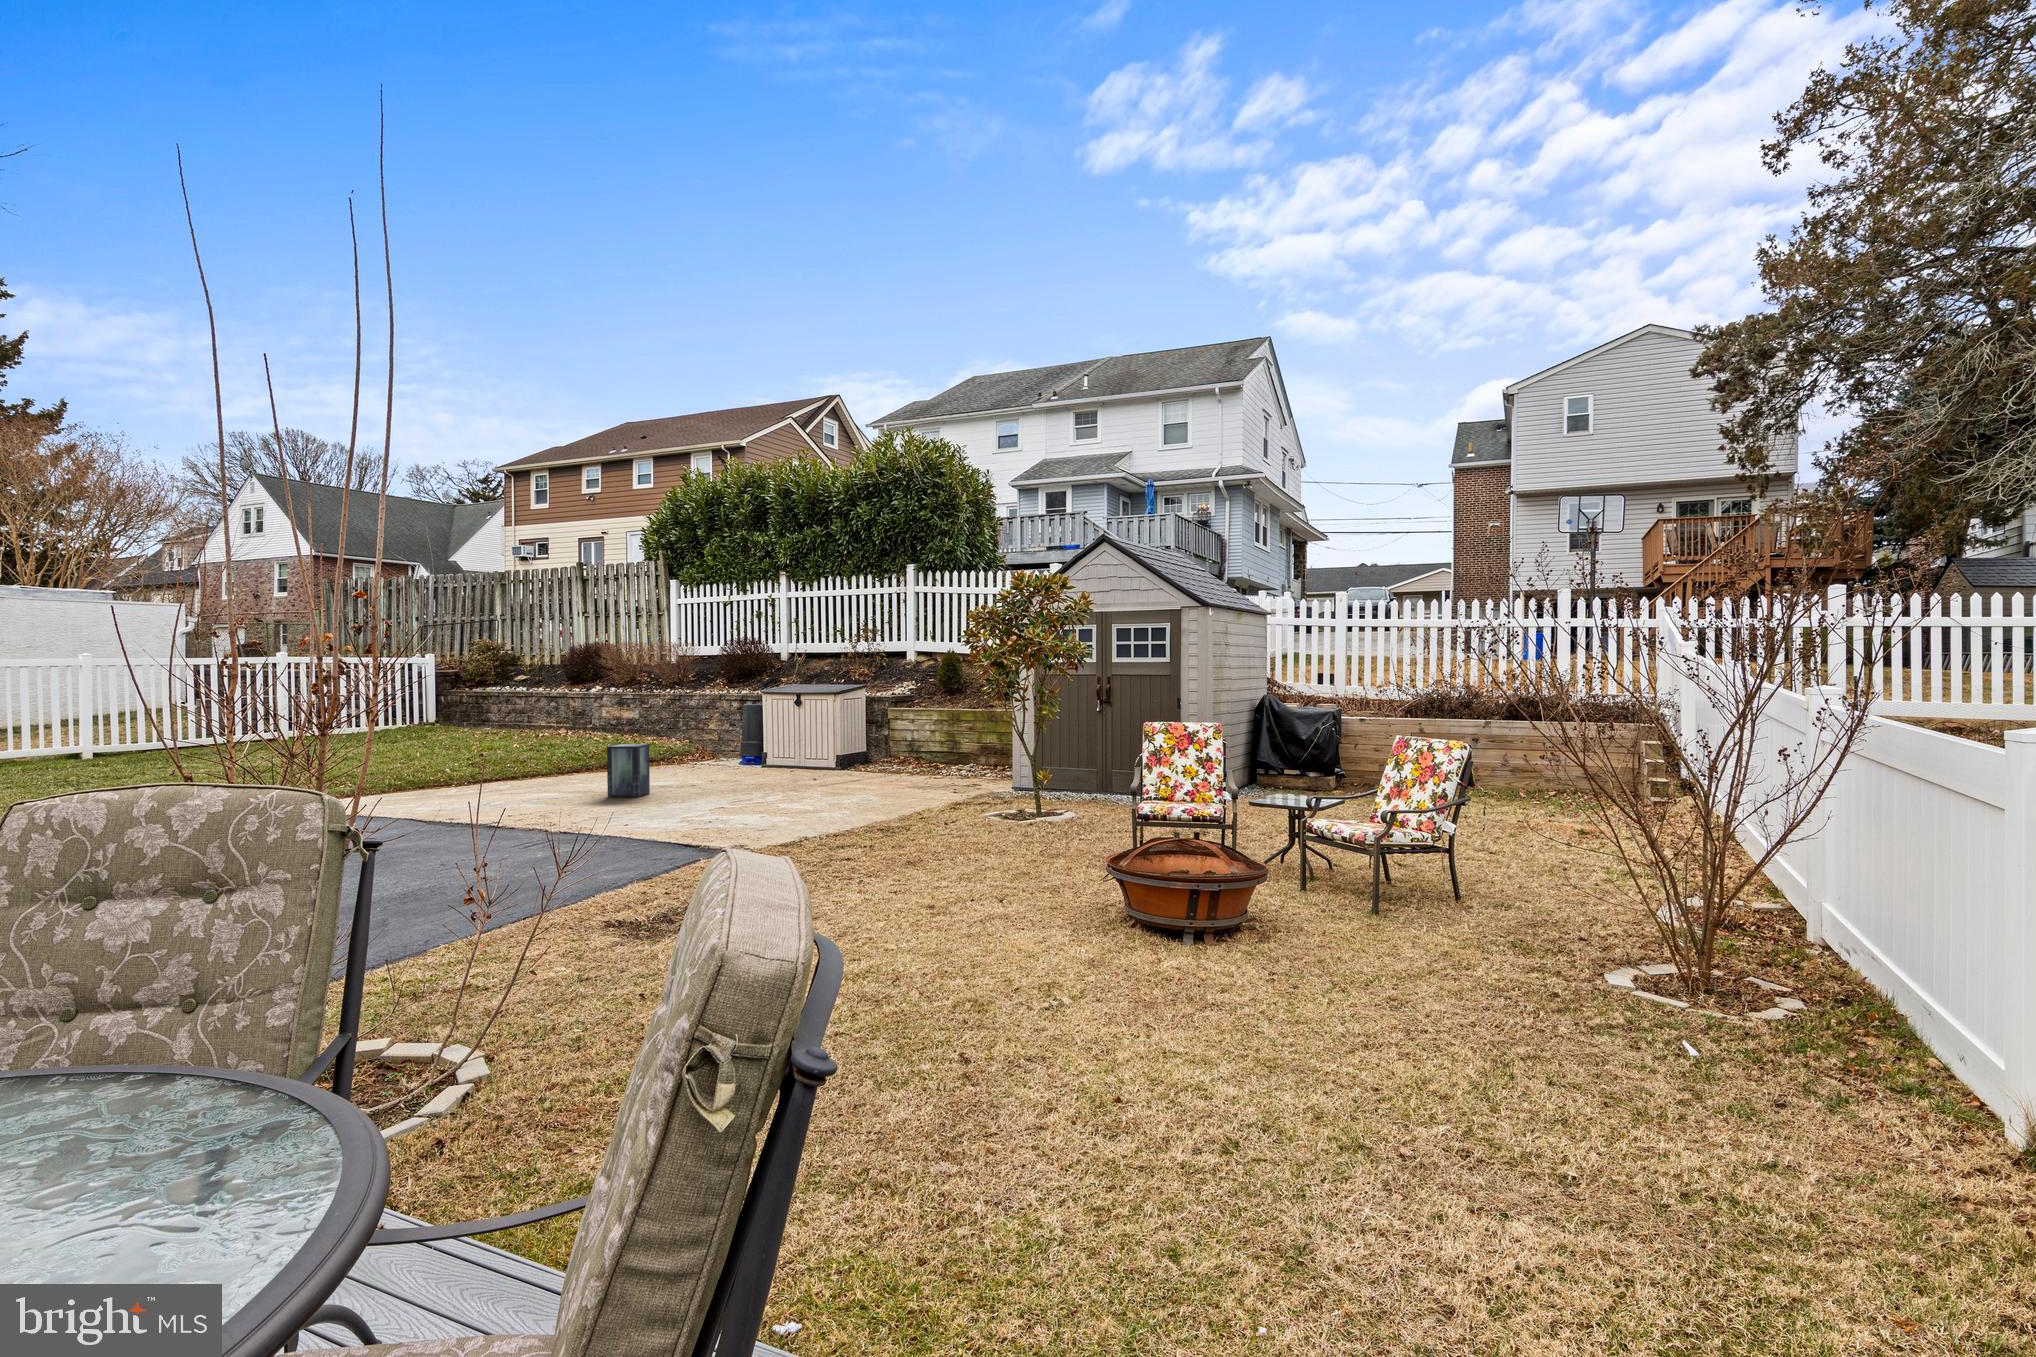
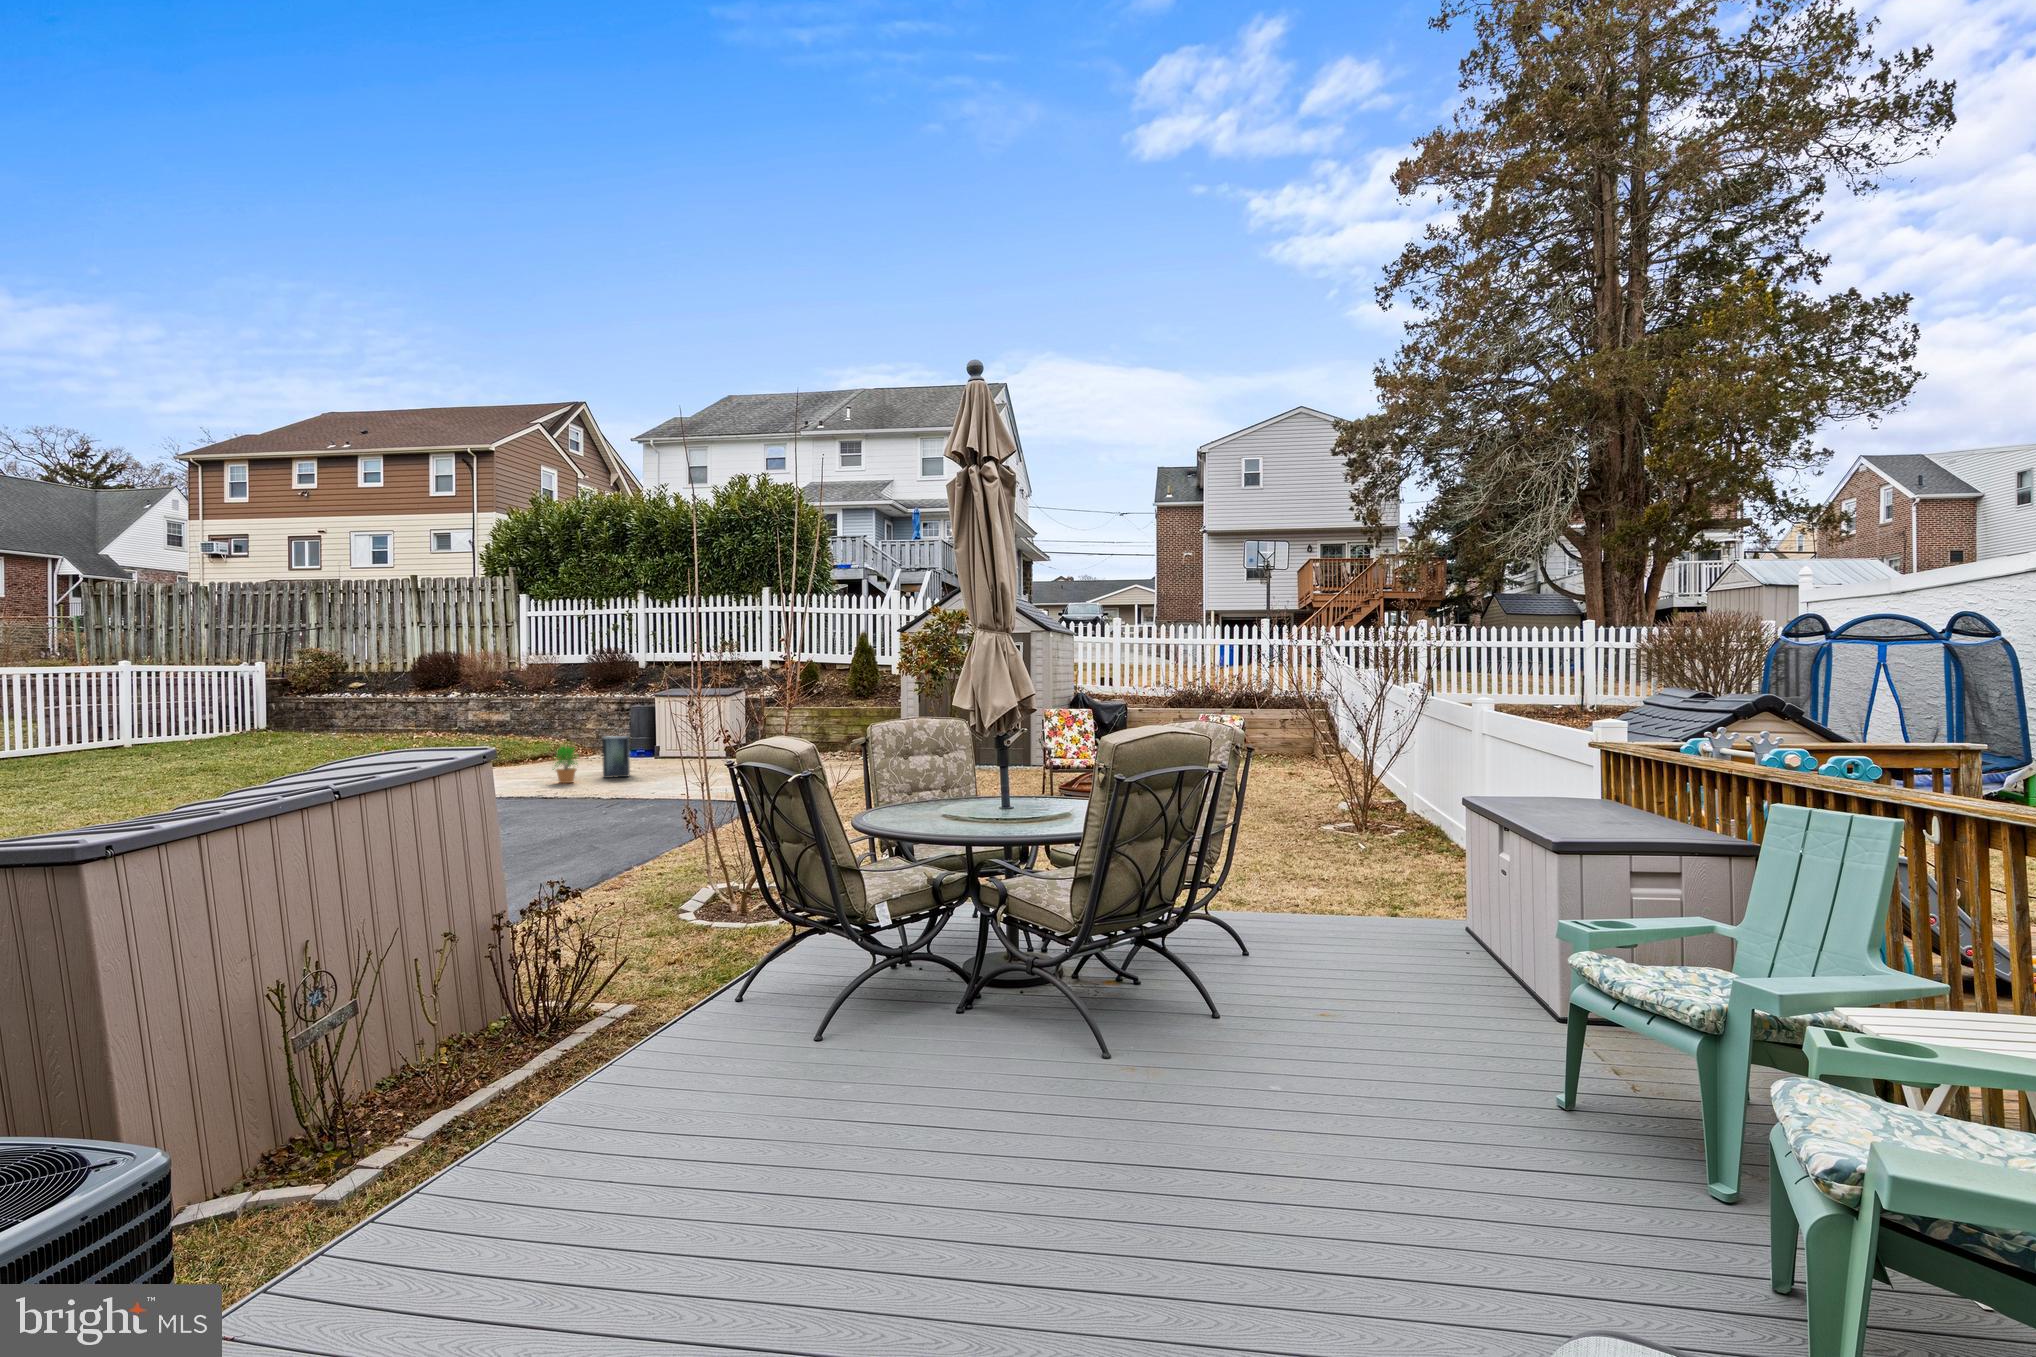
potted plant: none [528,756,568,804] -> present [553,747,578,783]

